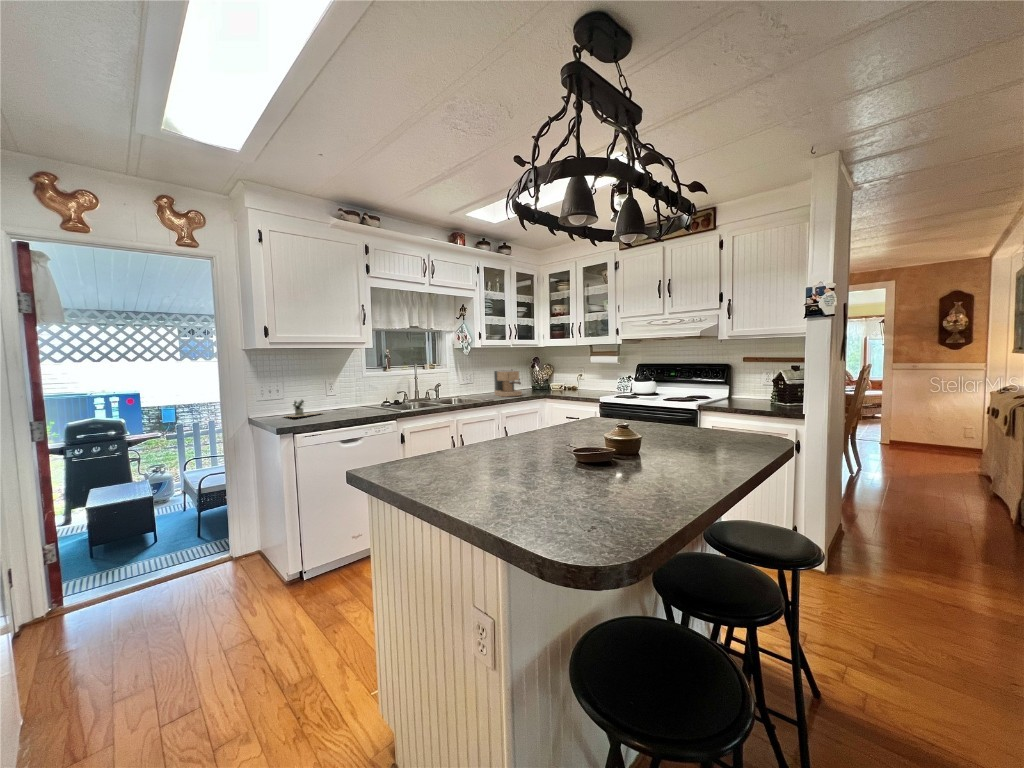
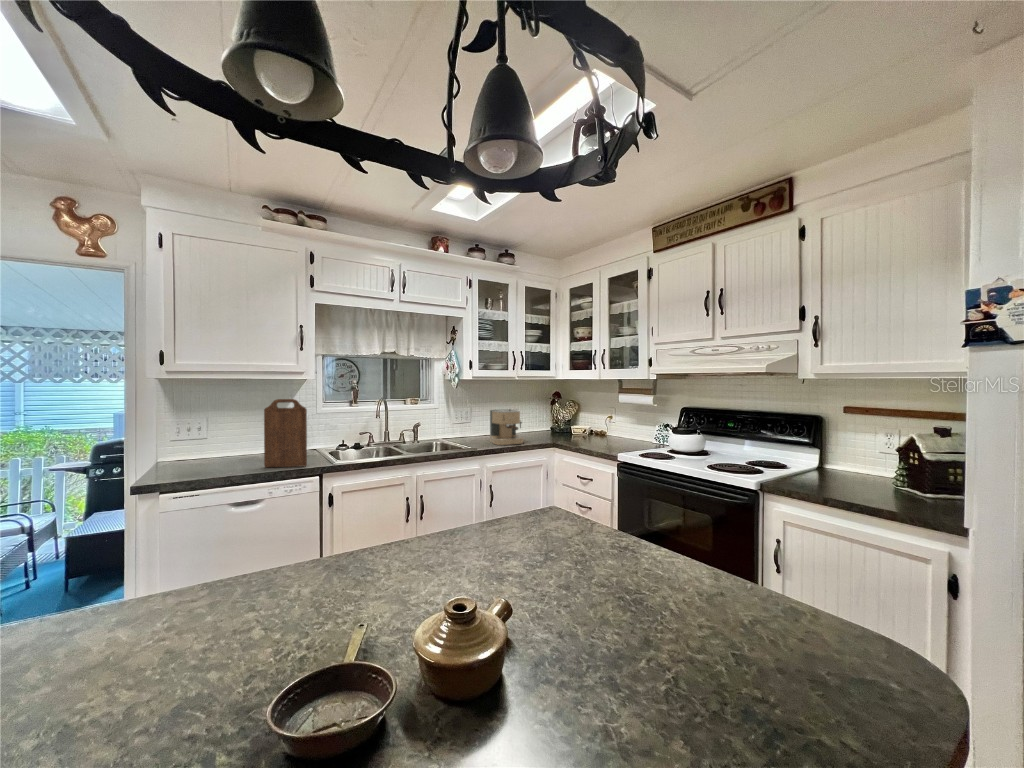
cutting board: none [349,362,383,415] -> present [264,399,307,467]
potted plant: present [289,400,322,417] -> none [183,444,262,468]

